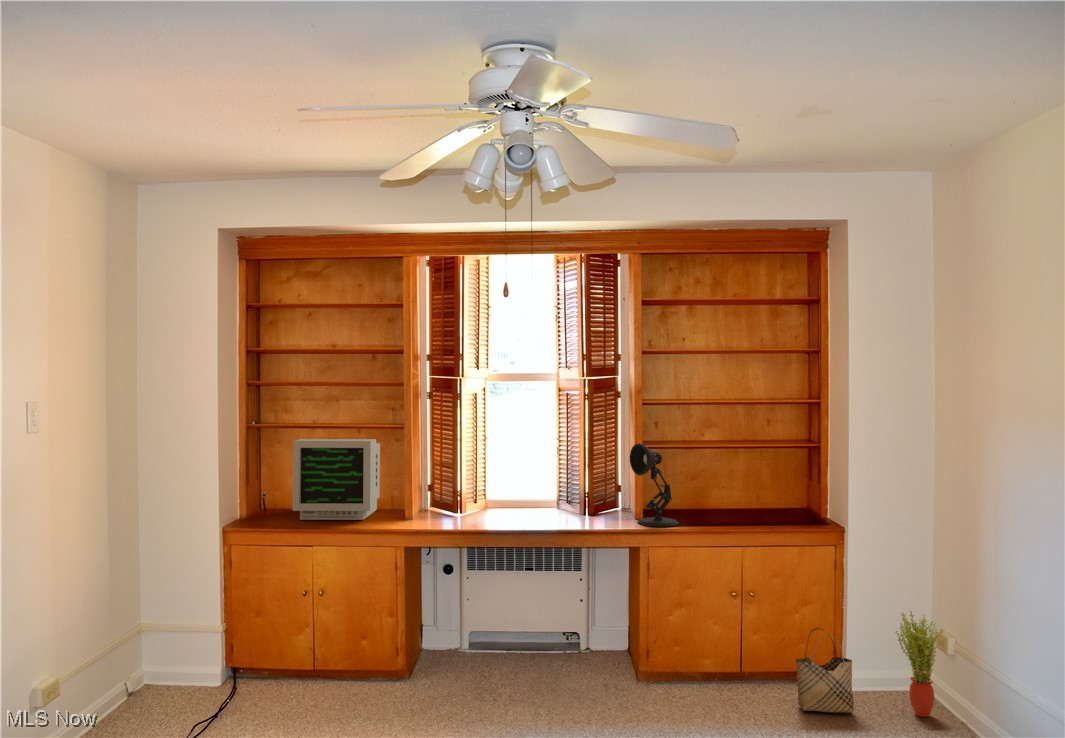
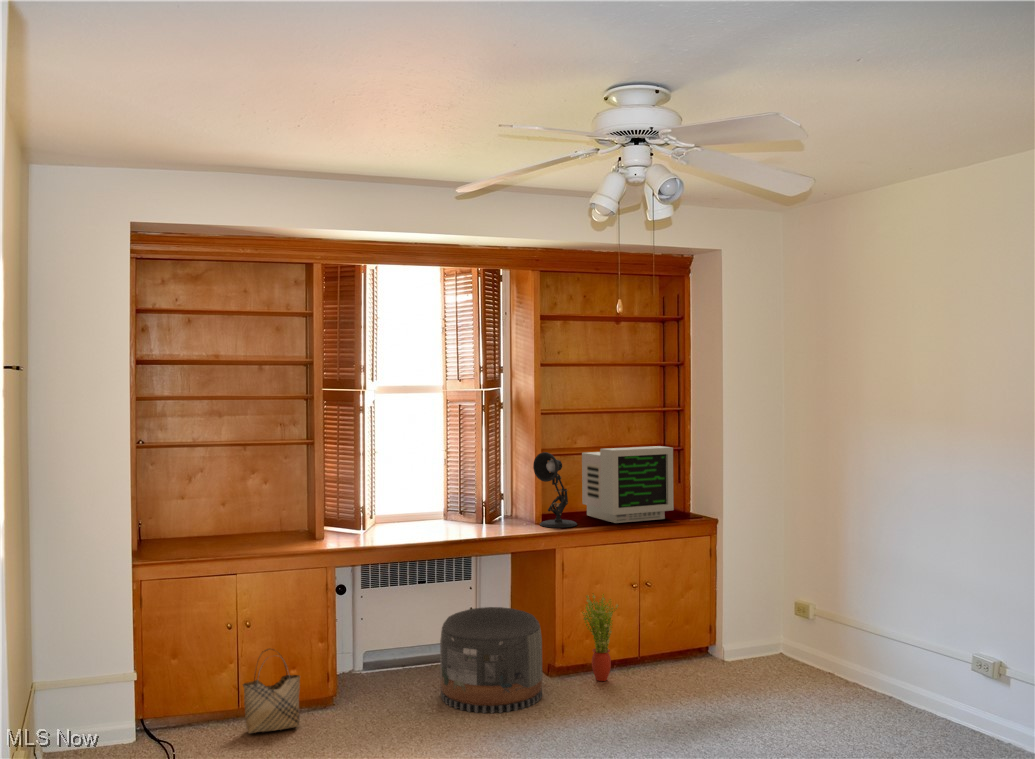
computer monitor: present [292,439,380,520] -> present [582,446,674,523]
pouf: none [506,604,615,723] -> present [440,607,542,713]
potted plant: present [895,611,944,717] -> present [582,593,618,681]
woven basket: present [796,628,854,713] -> present [243,649,300,733]

